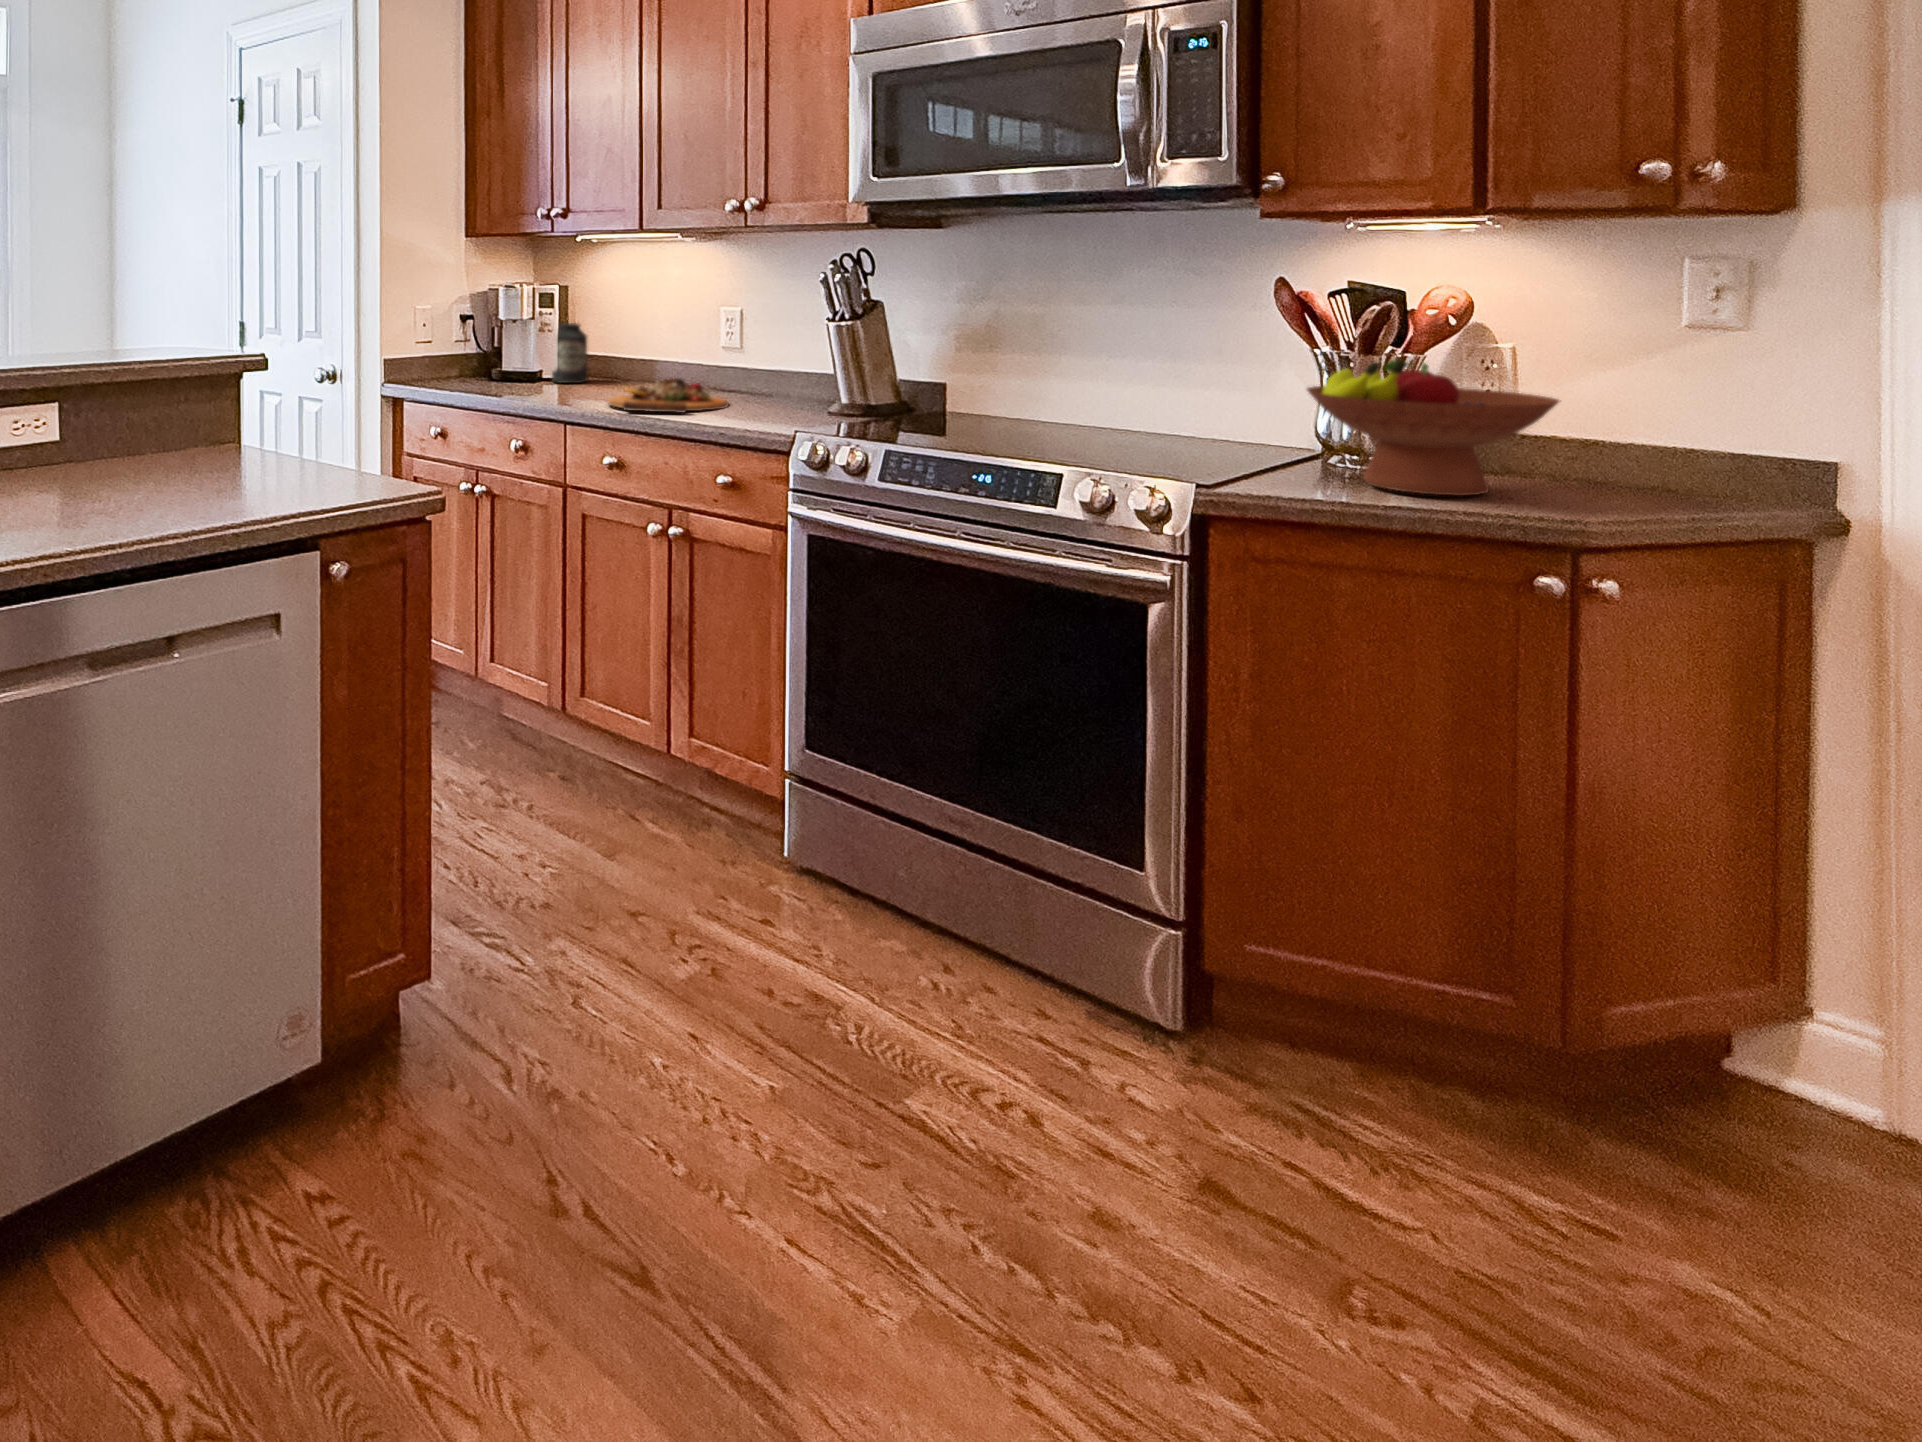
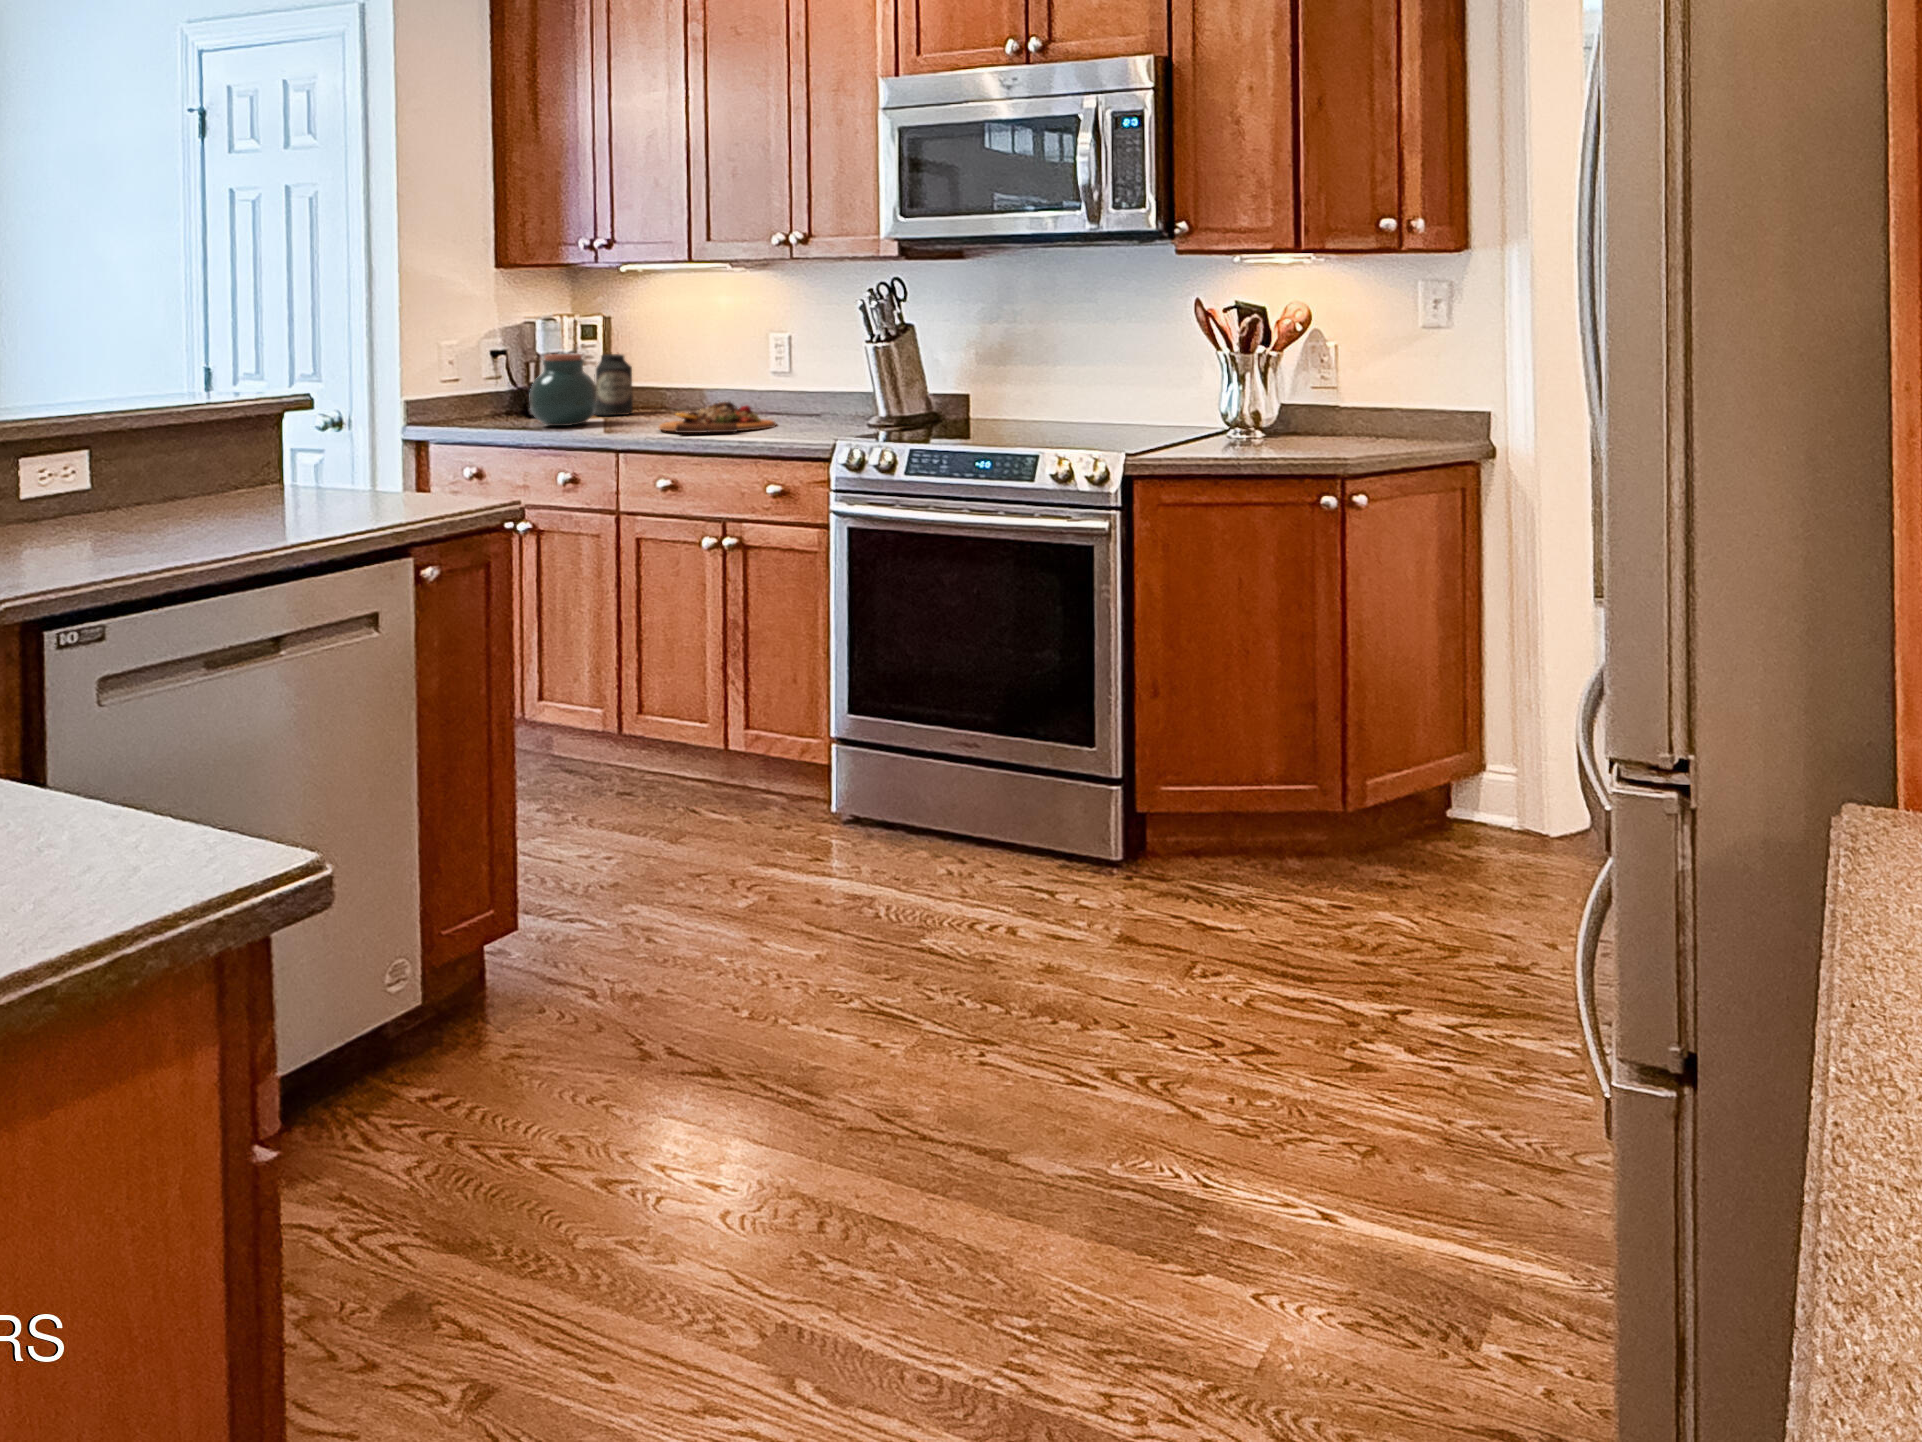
jar: none [489,323,552,393] -> present [530,354,598,426]
fruit bowl: present [1307,360,1561,495] -> none [1199,355,1341,450]

